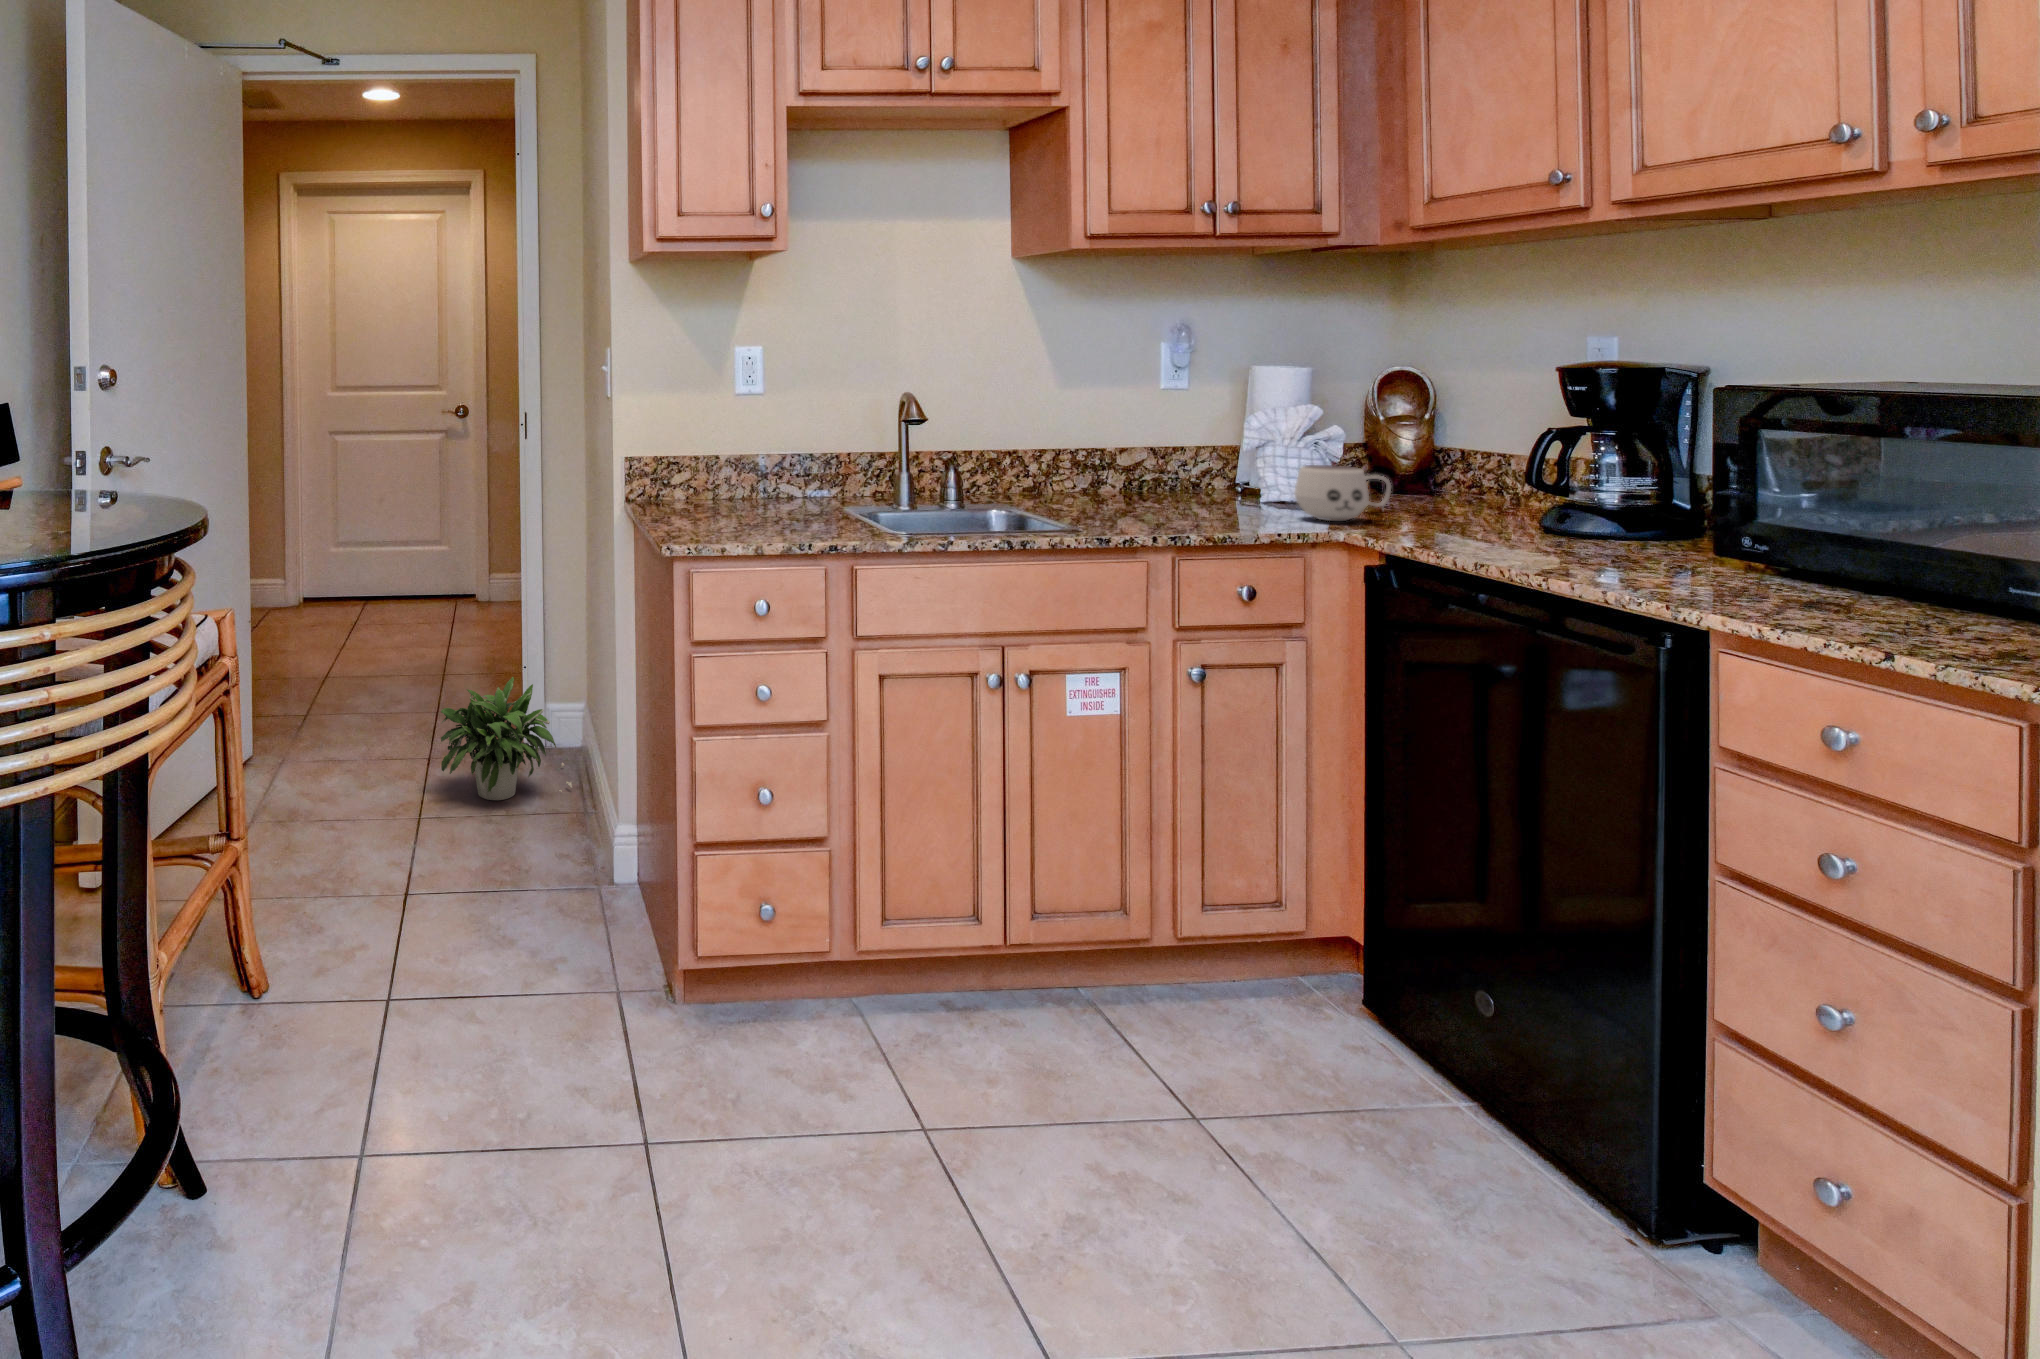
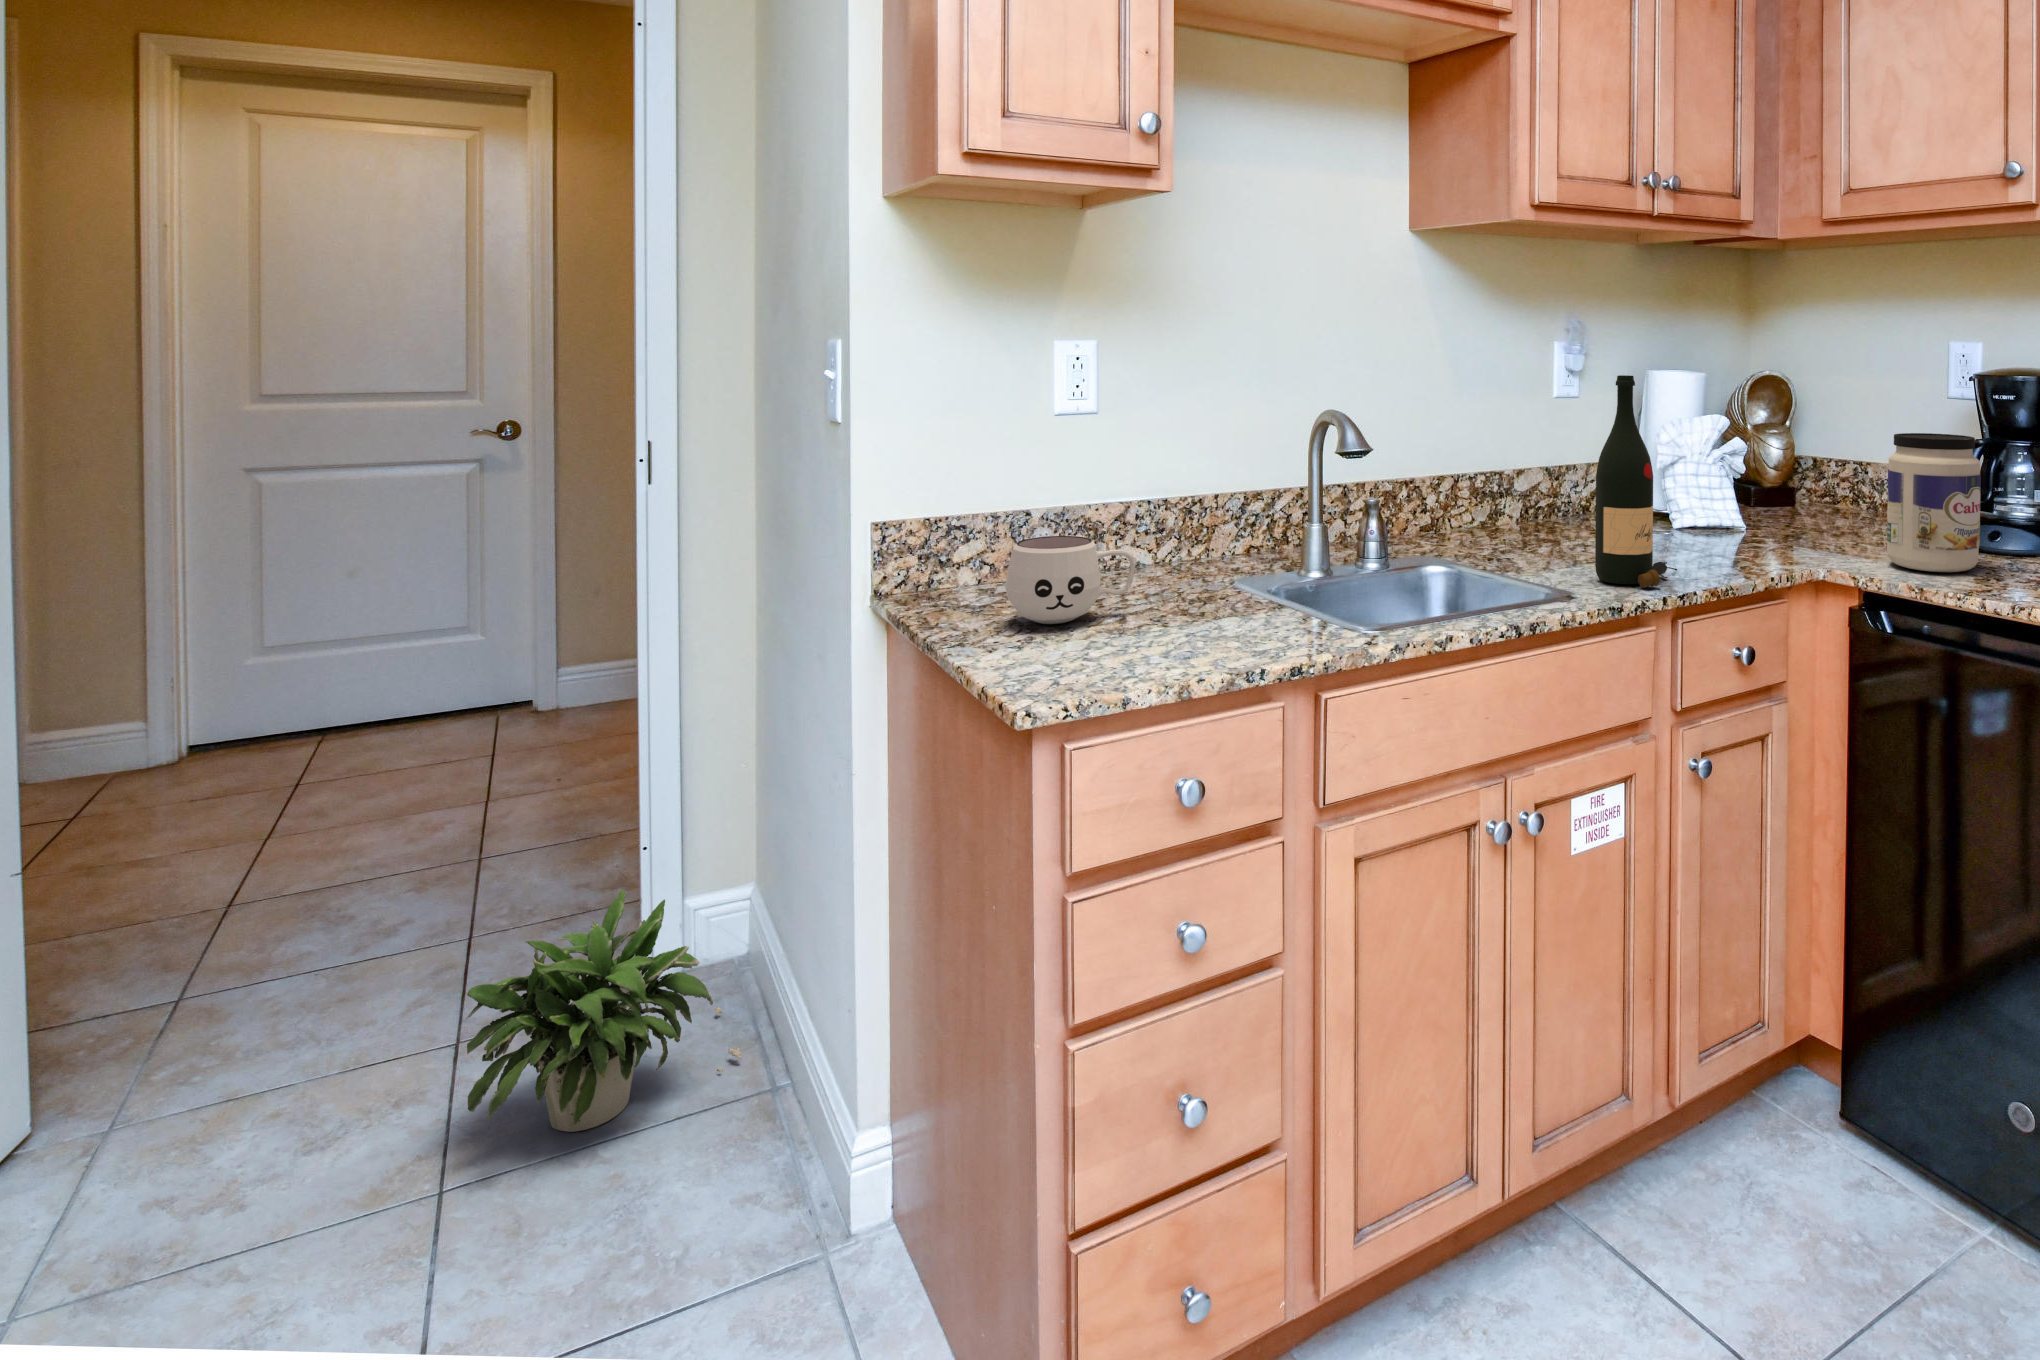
wine bottle: none [1119,369,1192,531] -> present [1595,375,1677,588]
jar: none [1420,419,1516,542] -> present [1887,433,1981,572]
mug: present [1294,465,1391,521] -> present [1005,536,1136,624]

